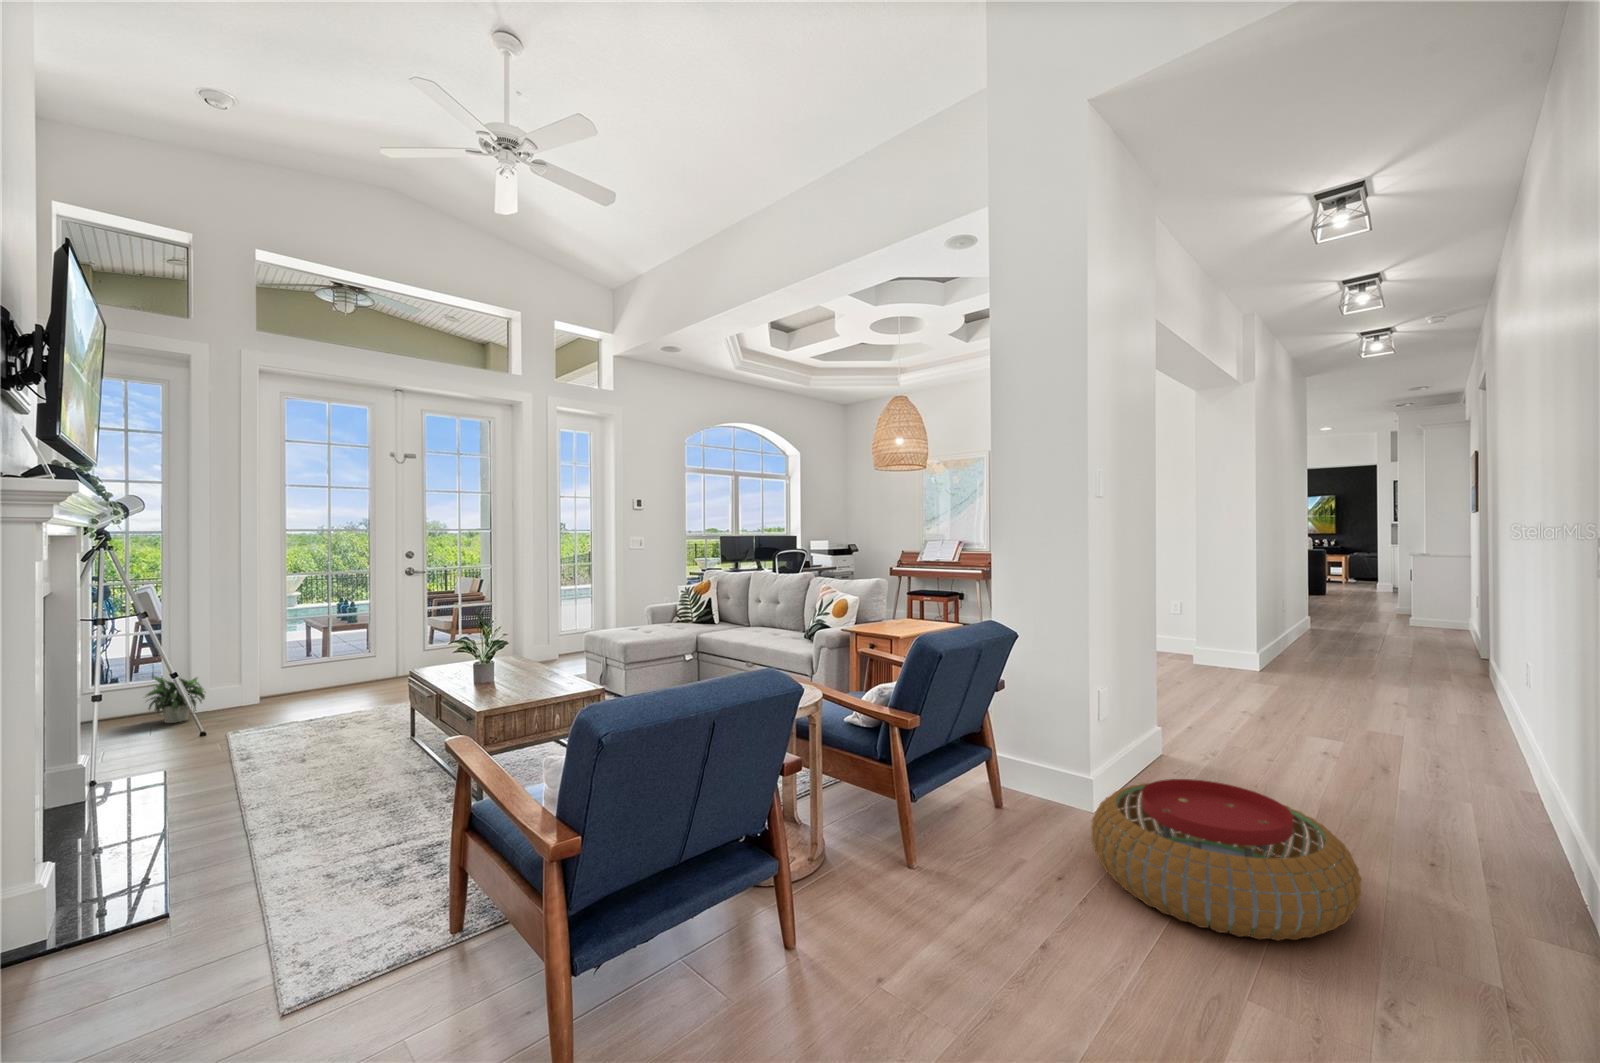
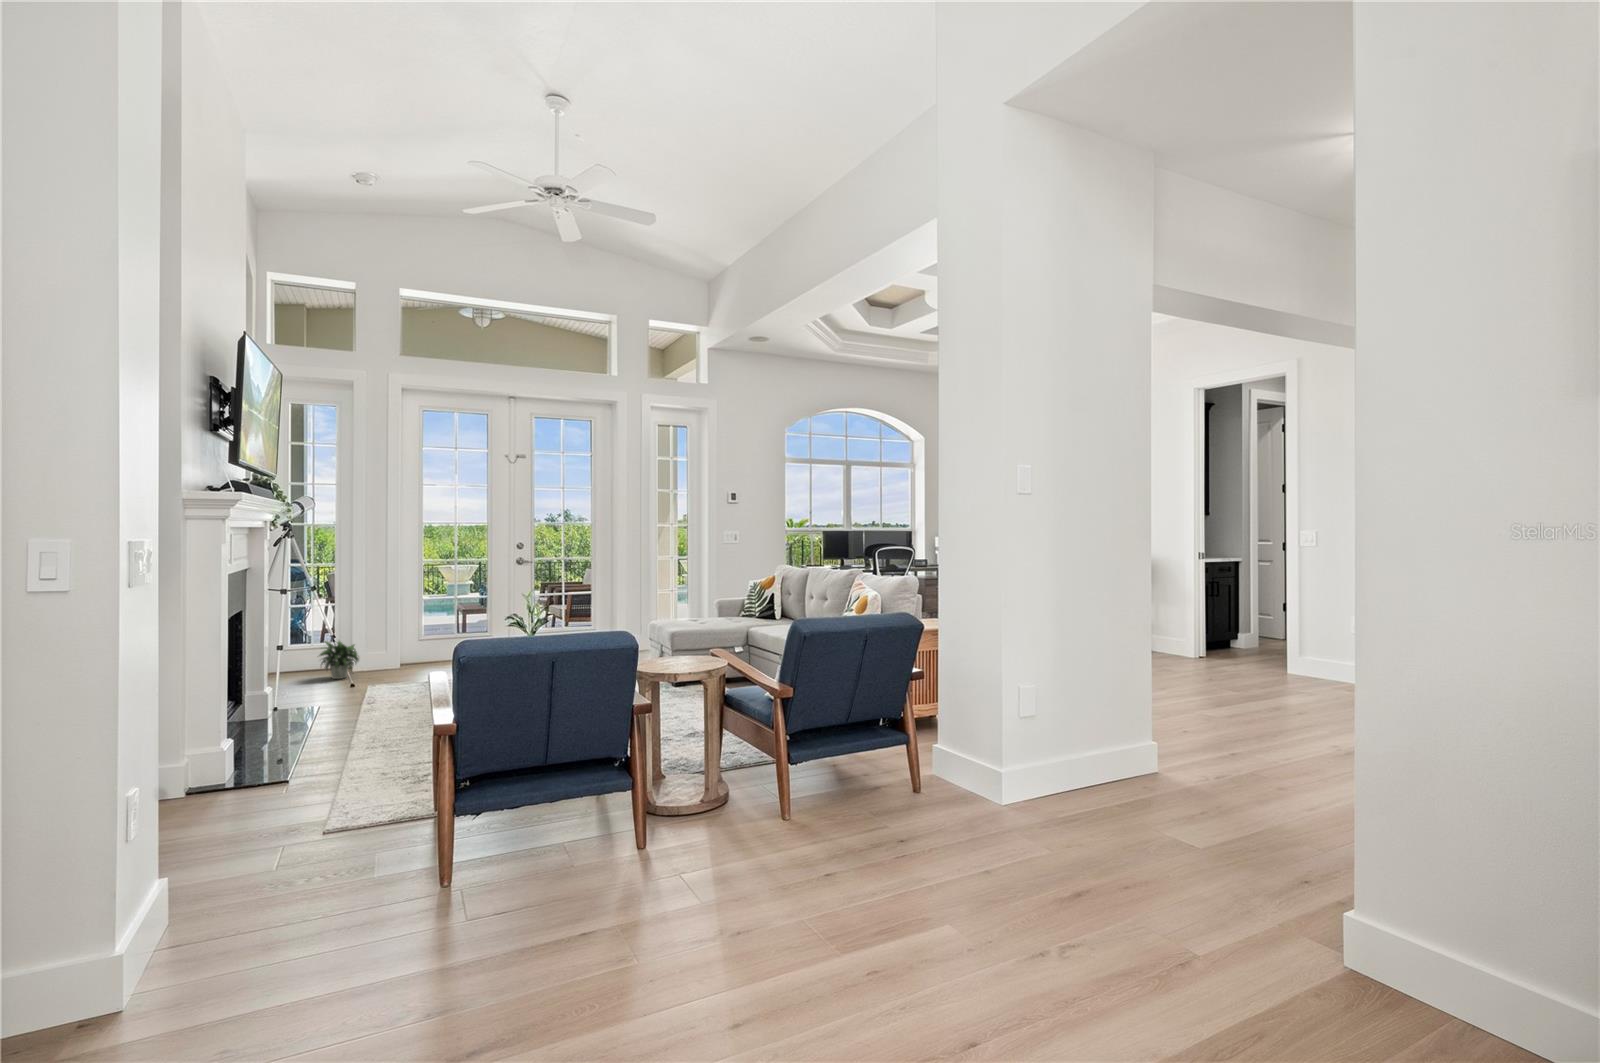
pouf: present [1091,779,1362,941] -> none [927,760,1144,887]

